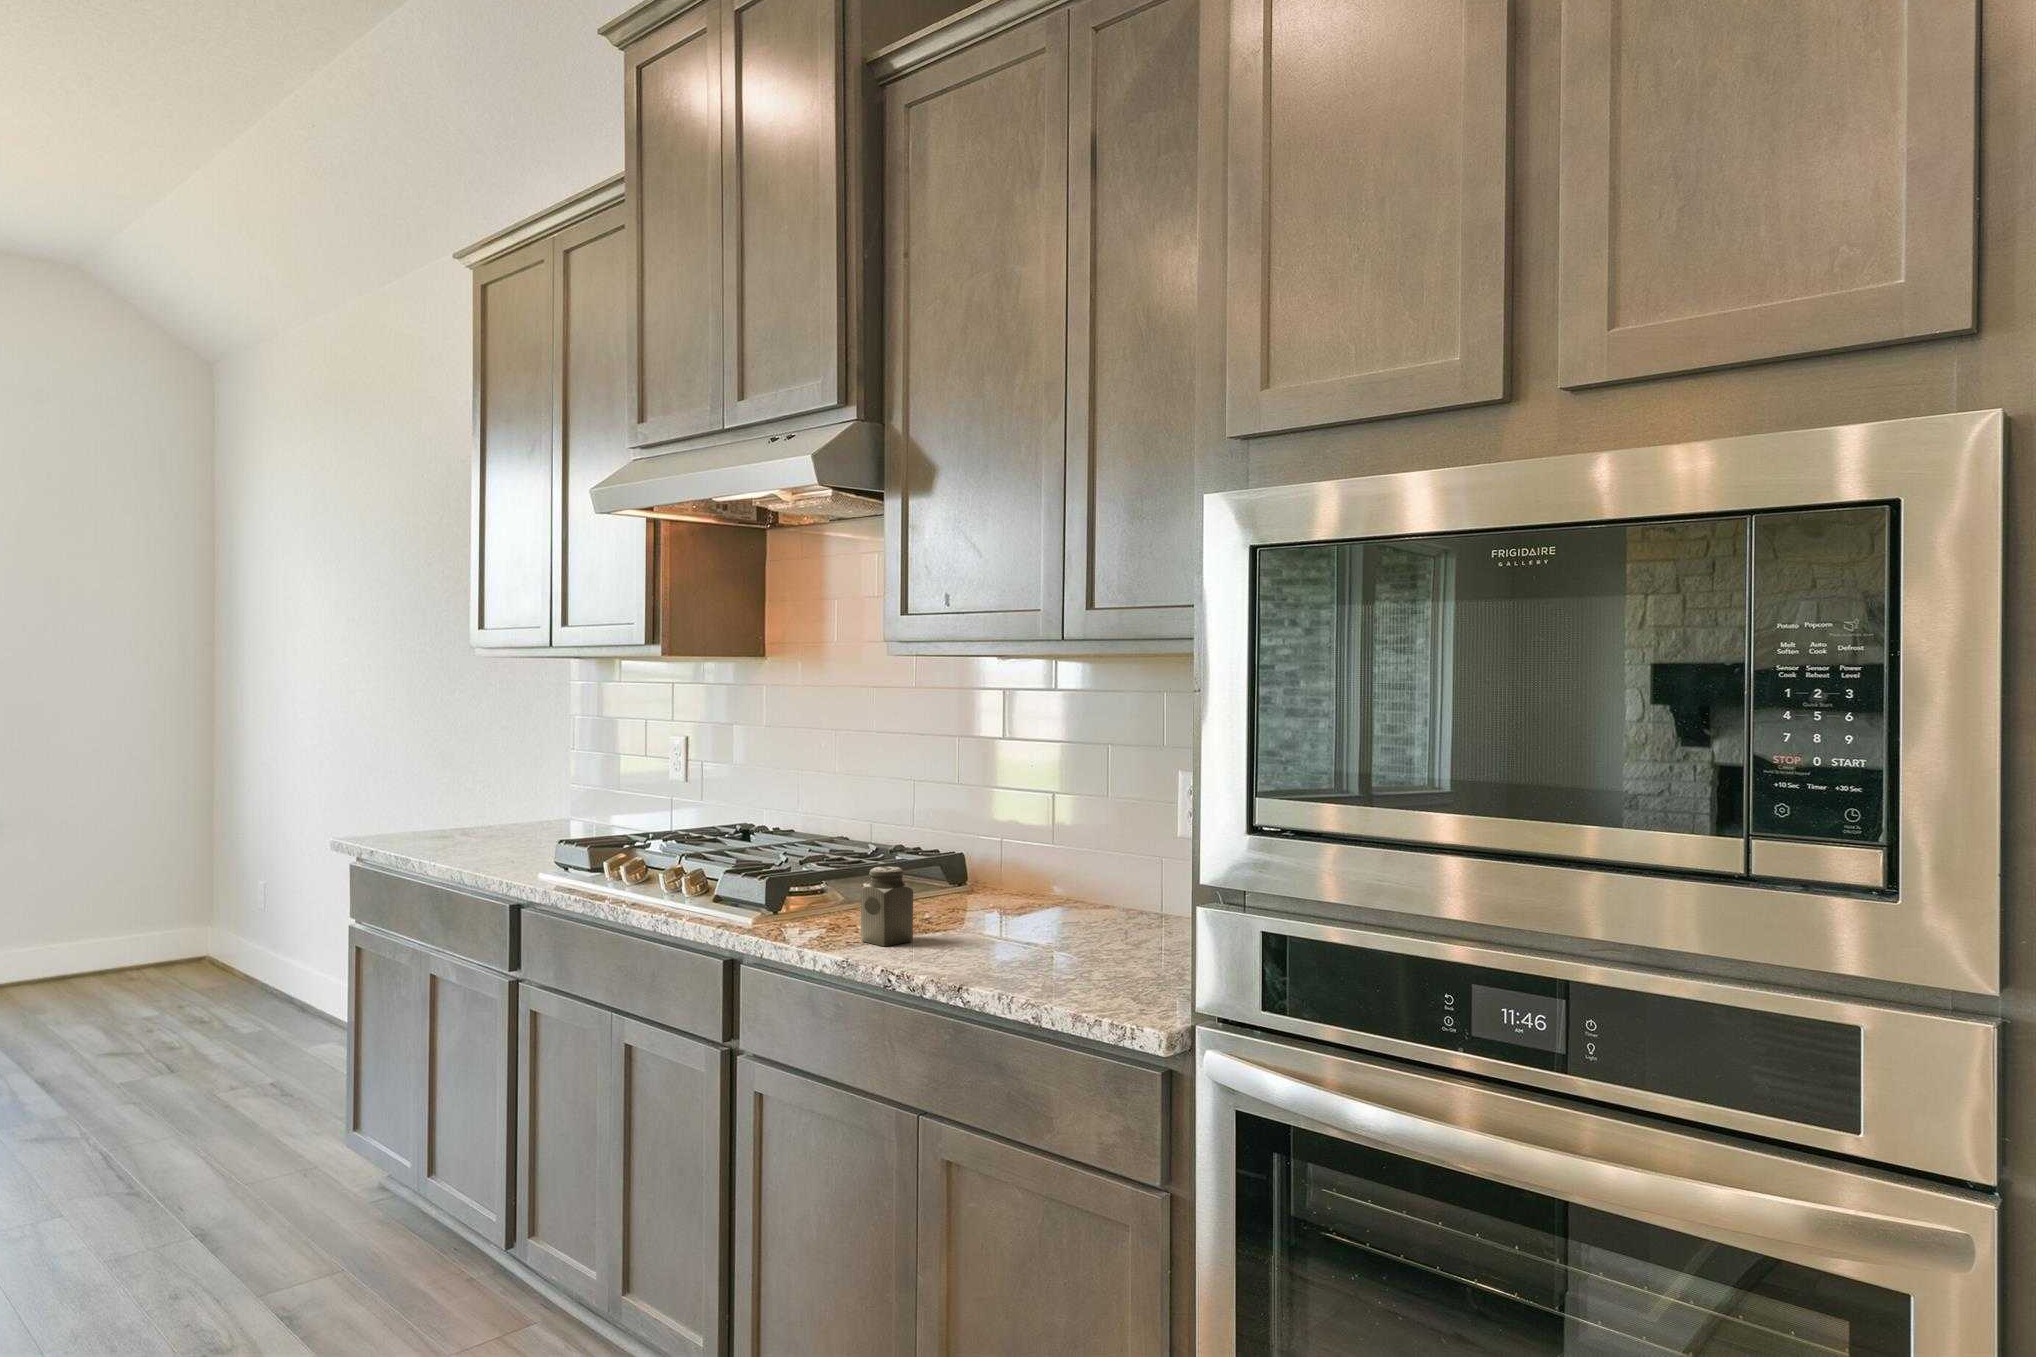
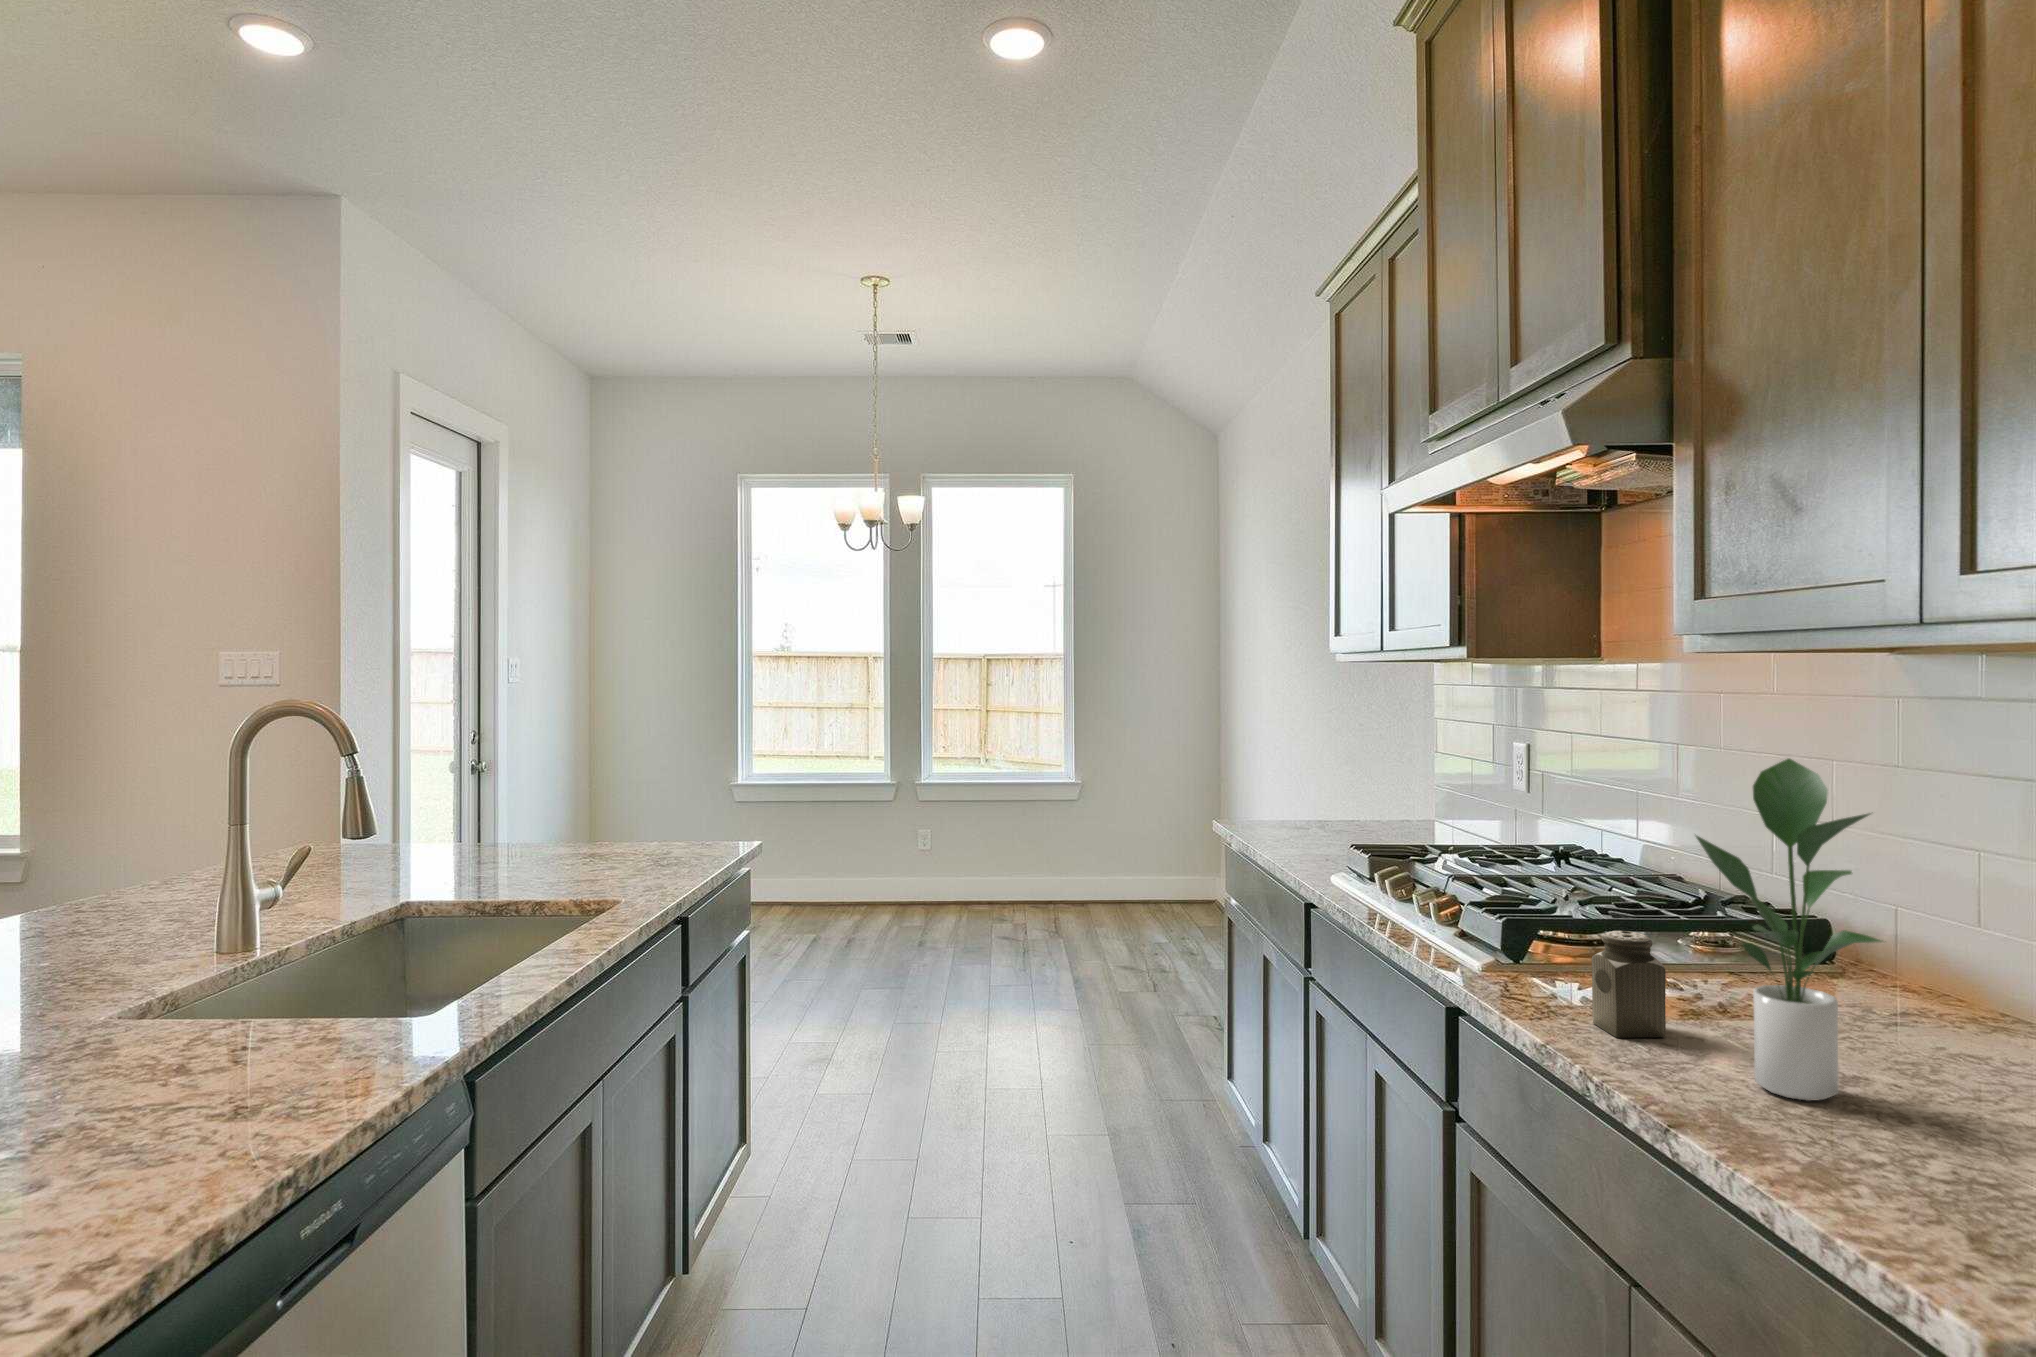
potted plant: none [953,728,1060,959] -> present [1696,758,1882,1101]

